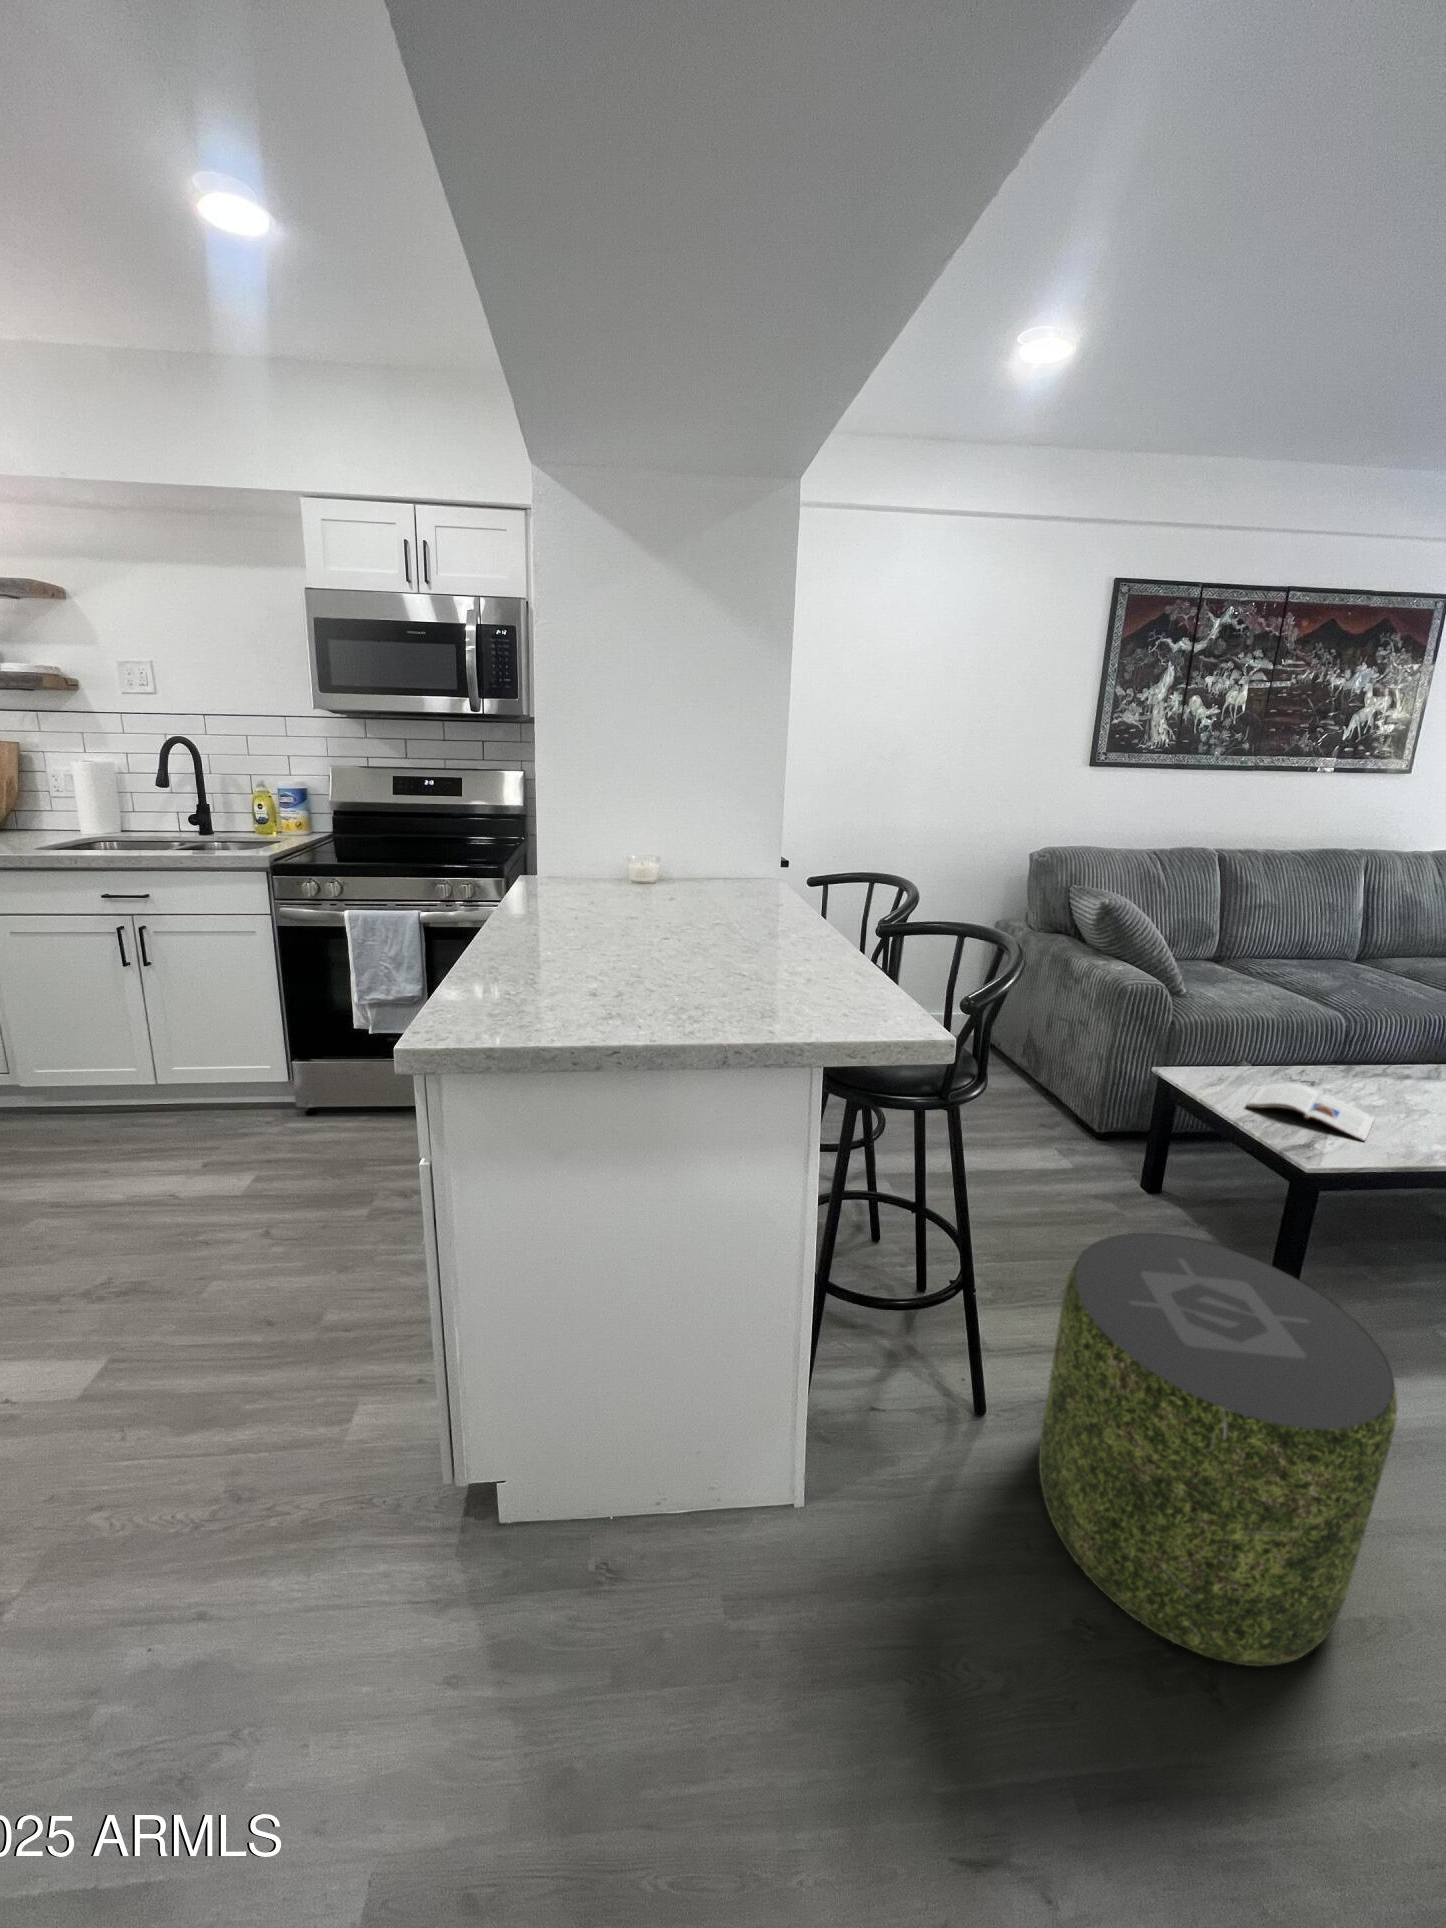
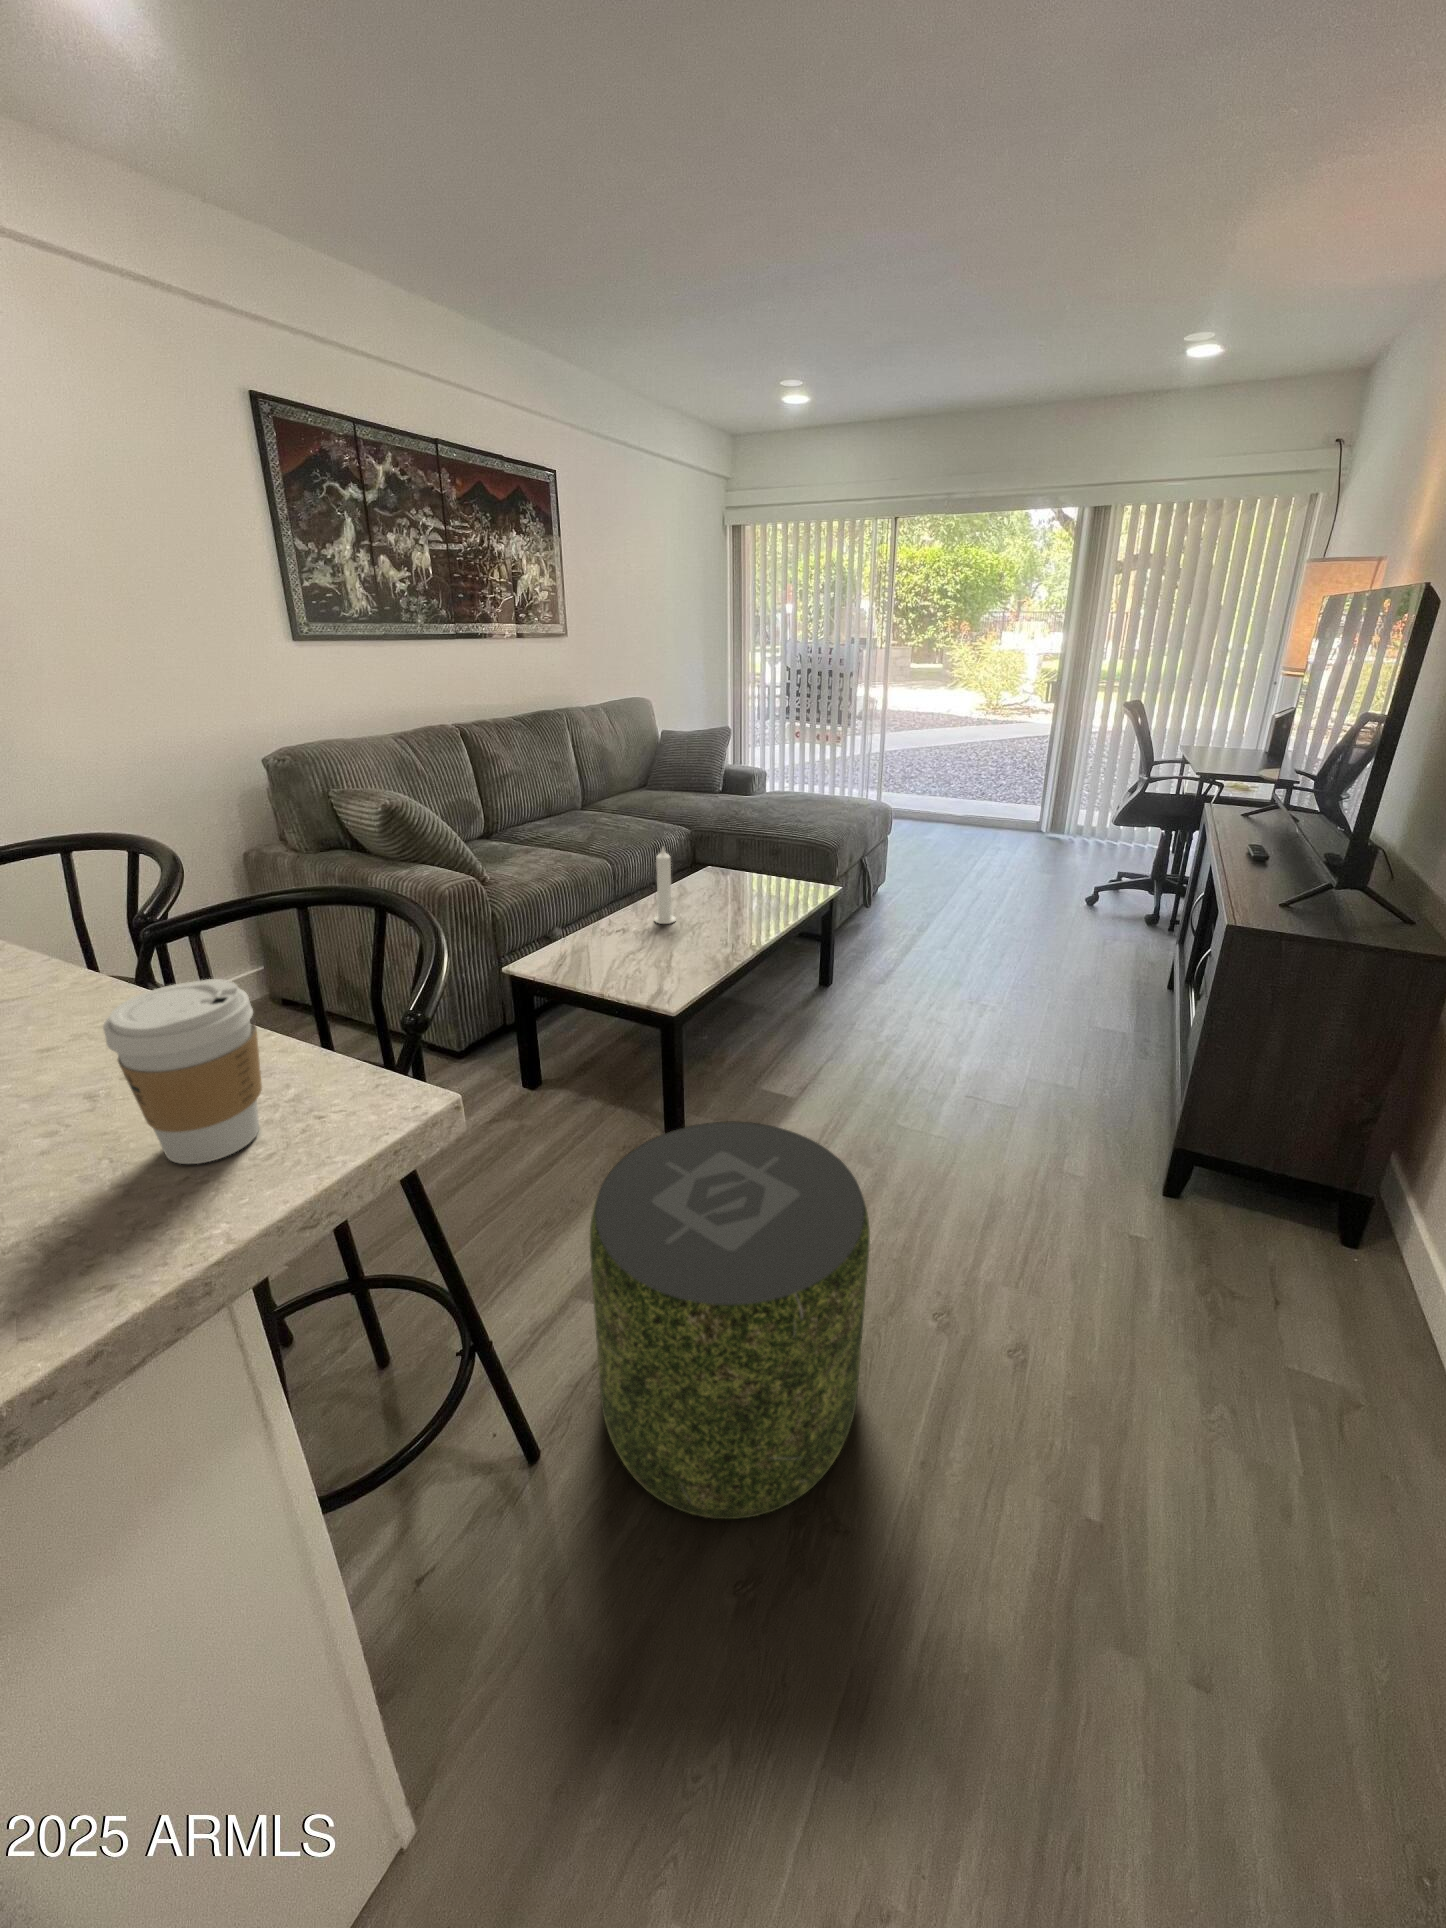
coffee cup: none [799,928,860,1015] -> present [103,979,262,1164]
candle: none [1361,1009,1406,1098] -> present [654,847,676,924]
magazine: present [1247,1083,1375,1141] -> none [595,935,686,974]

